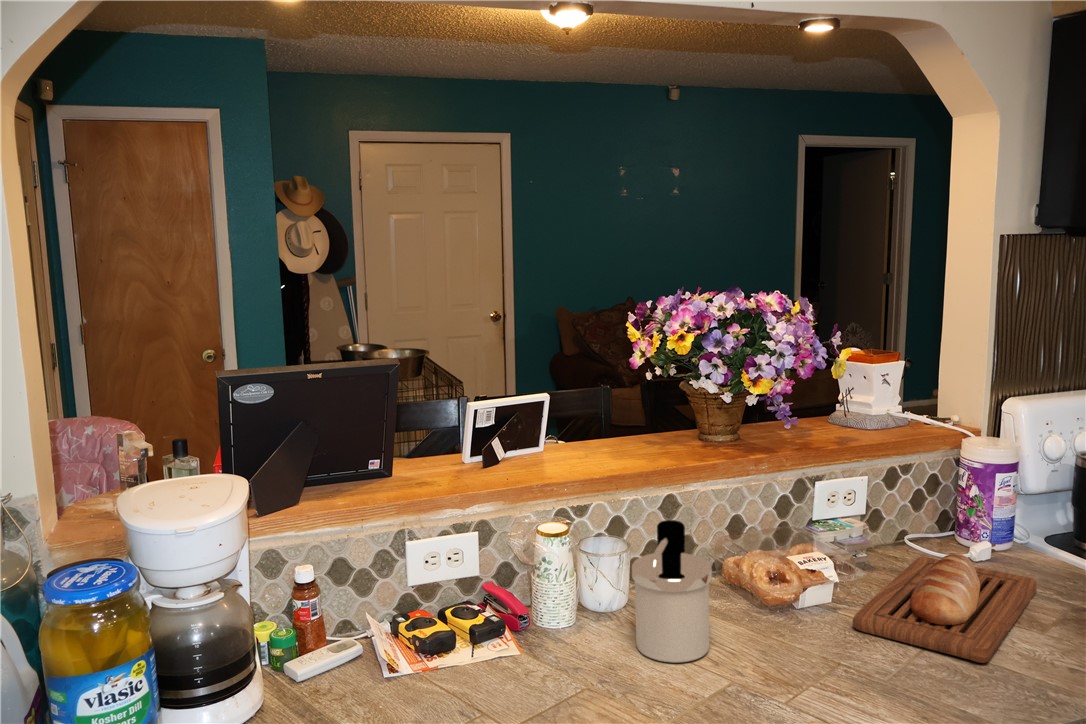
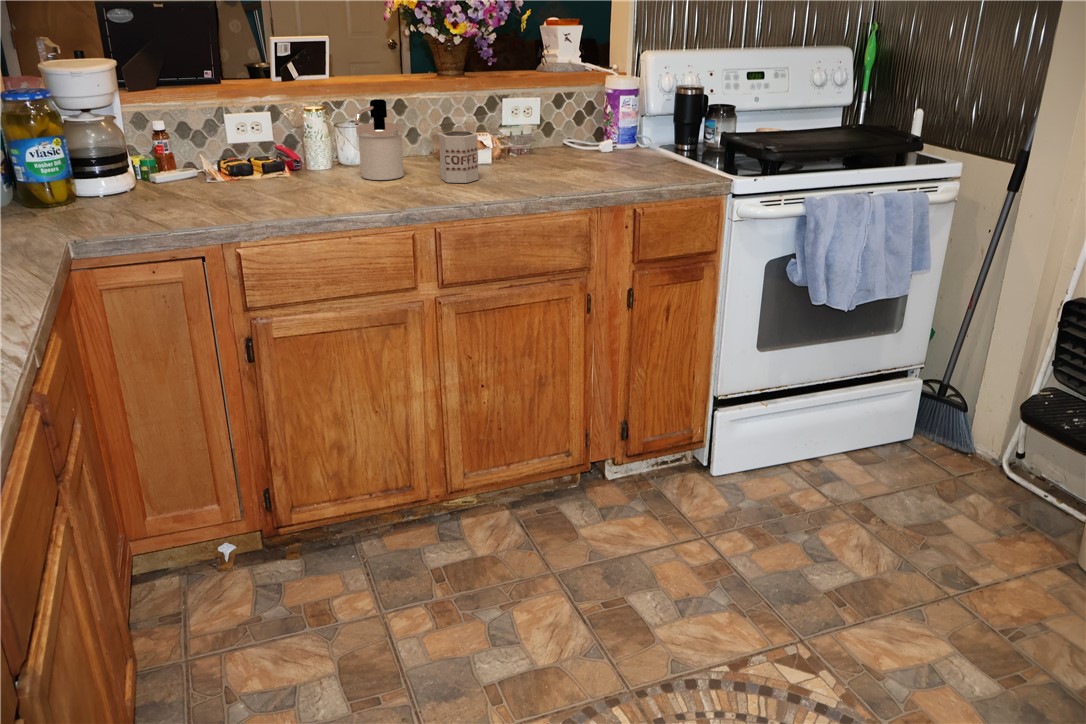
bread loaf: present [853,554,1037,663] -> none [492,139,618,181]
mug: none [780,570,852,671] -> present [439,131,478,183]

